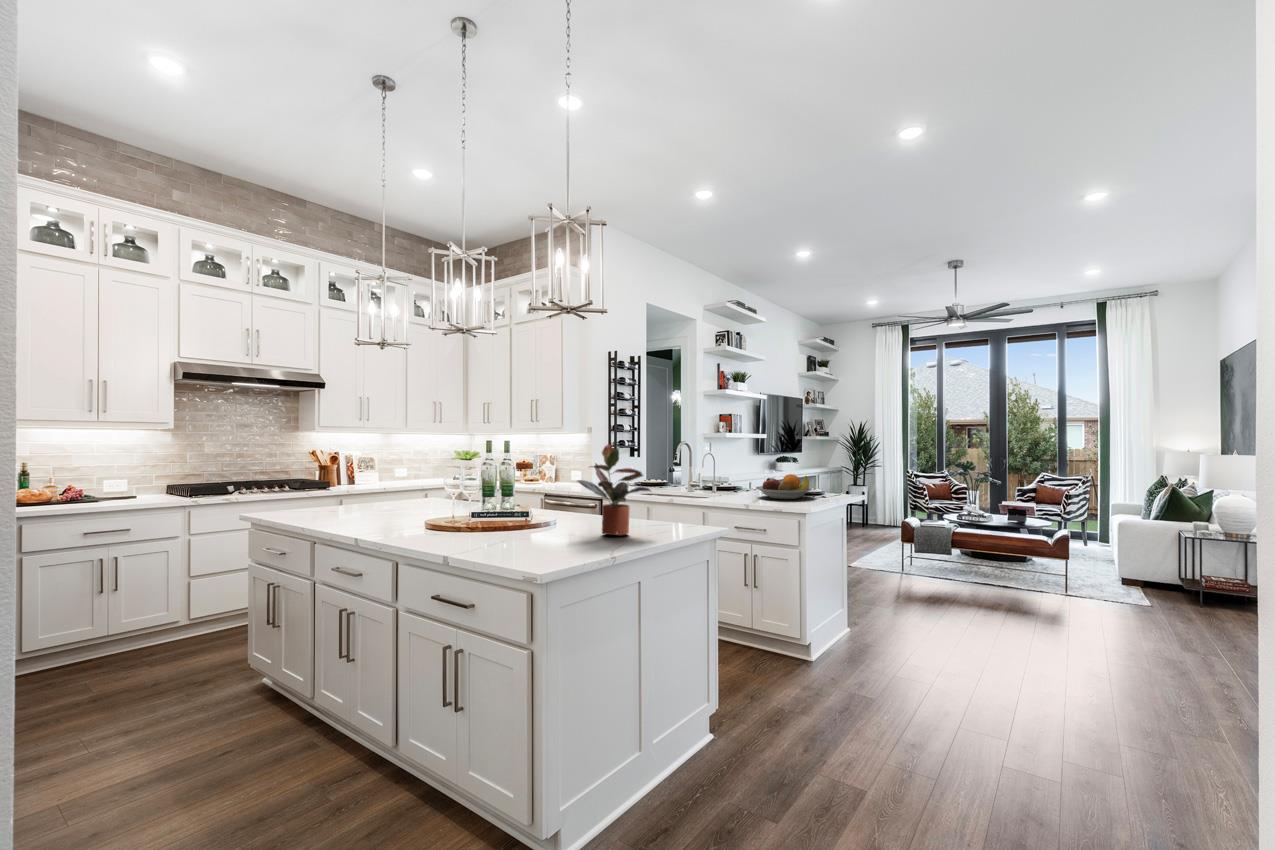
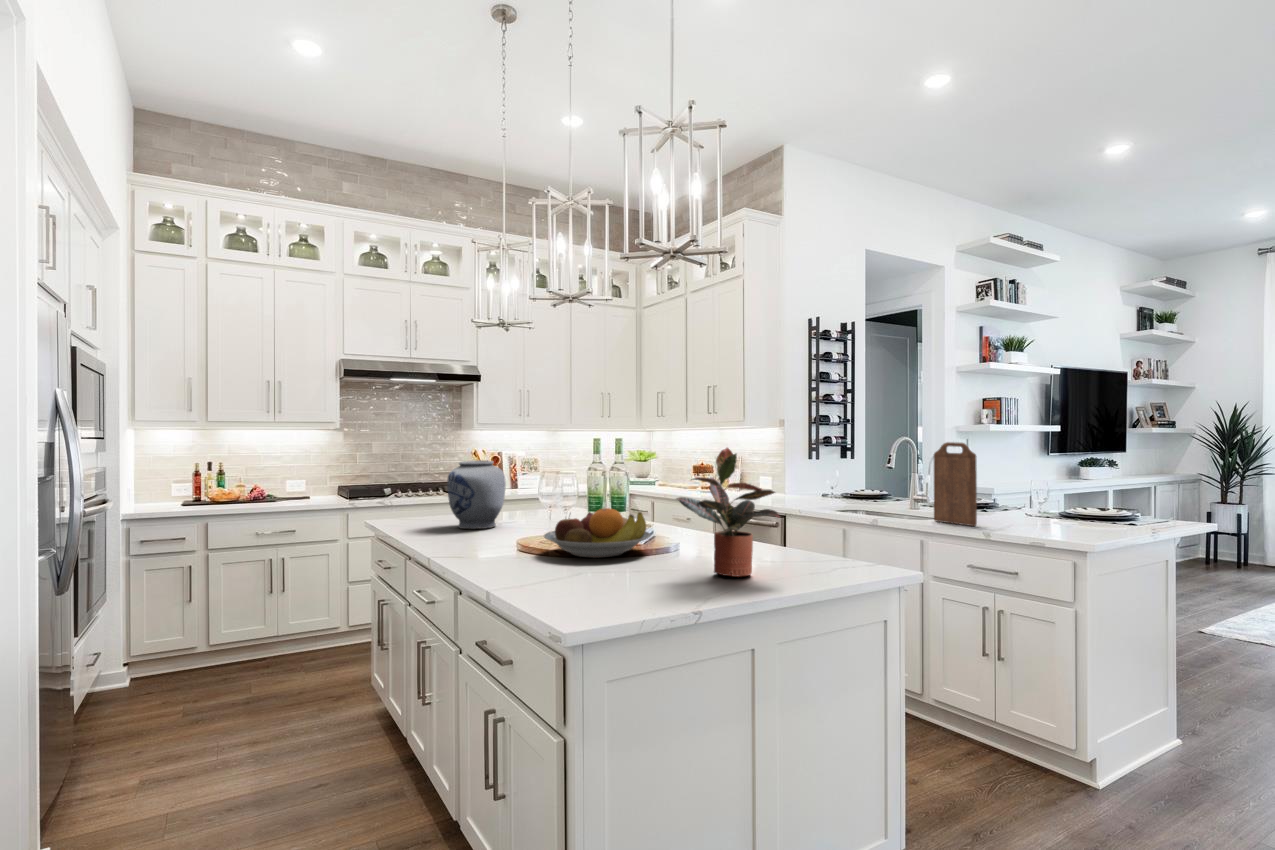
cutting board: none [711,444,740,501] -> present [934,442,977,526]
vase: none [338,457,391,516] -> present [447,460,506,529]
fruit bowl: present [756,474,812,499] -> present [544,508,650,558]

